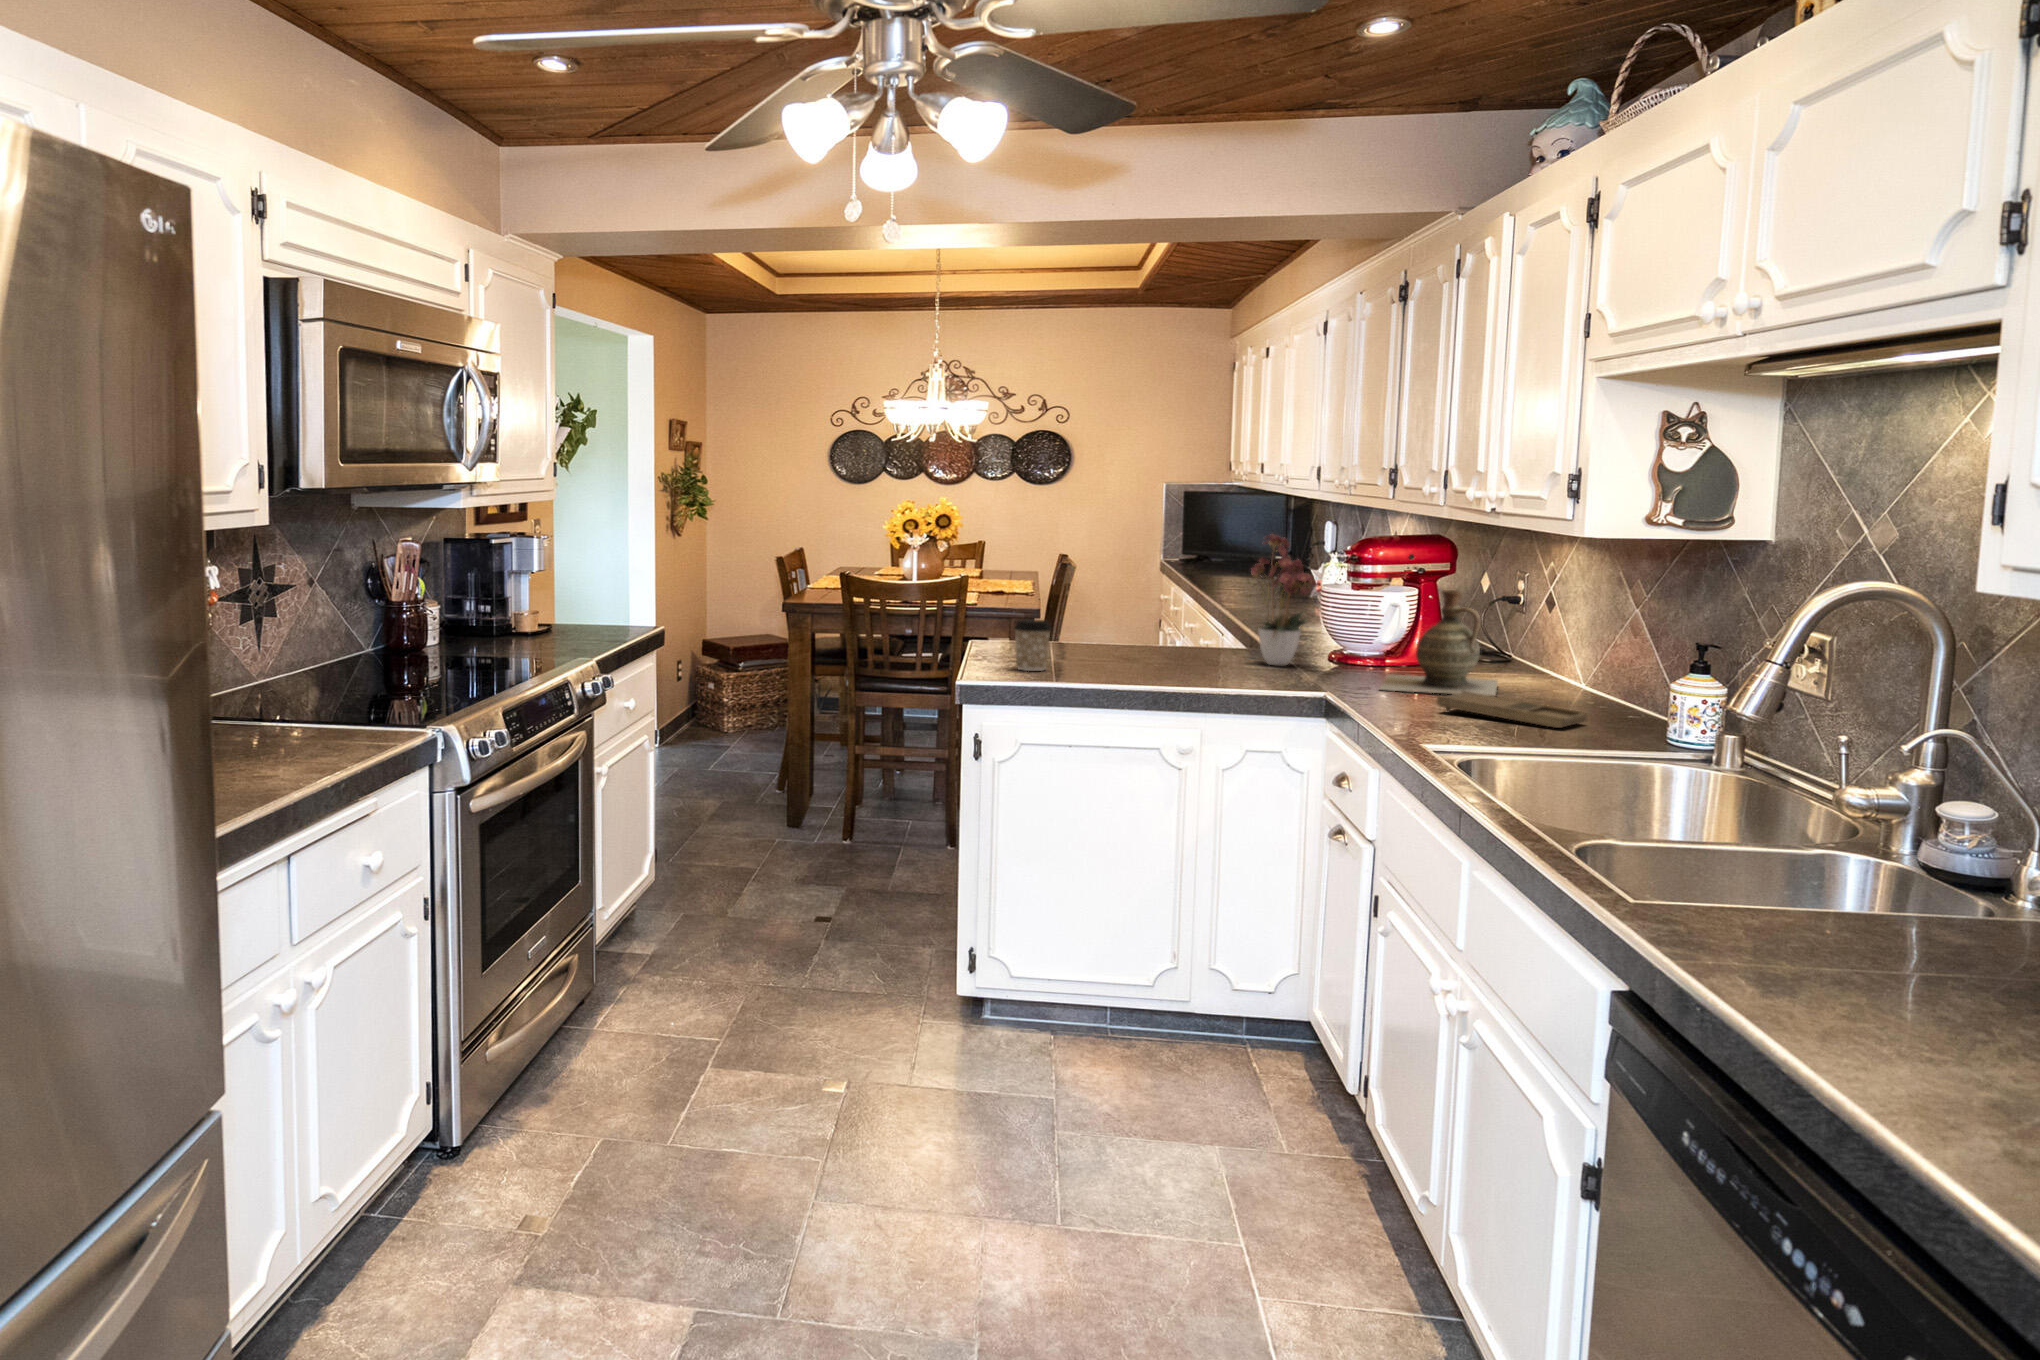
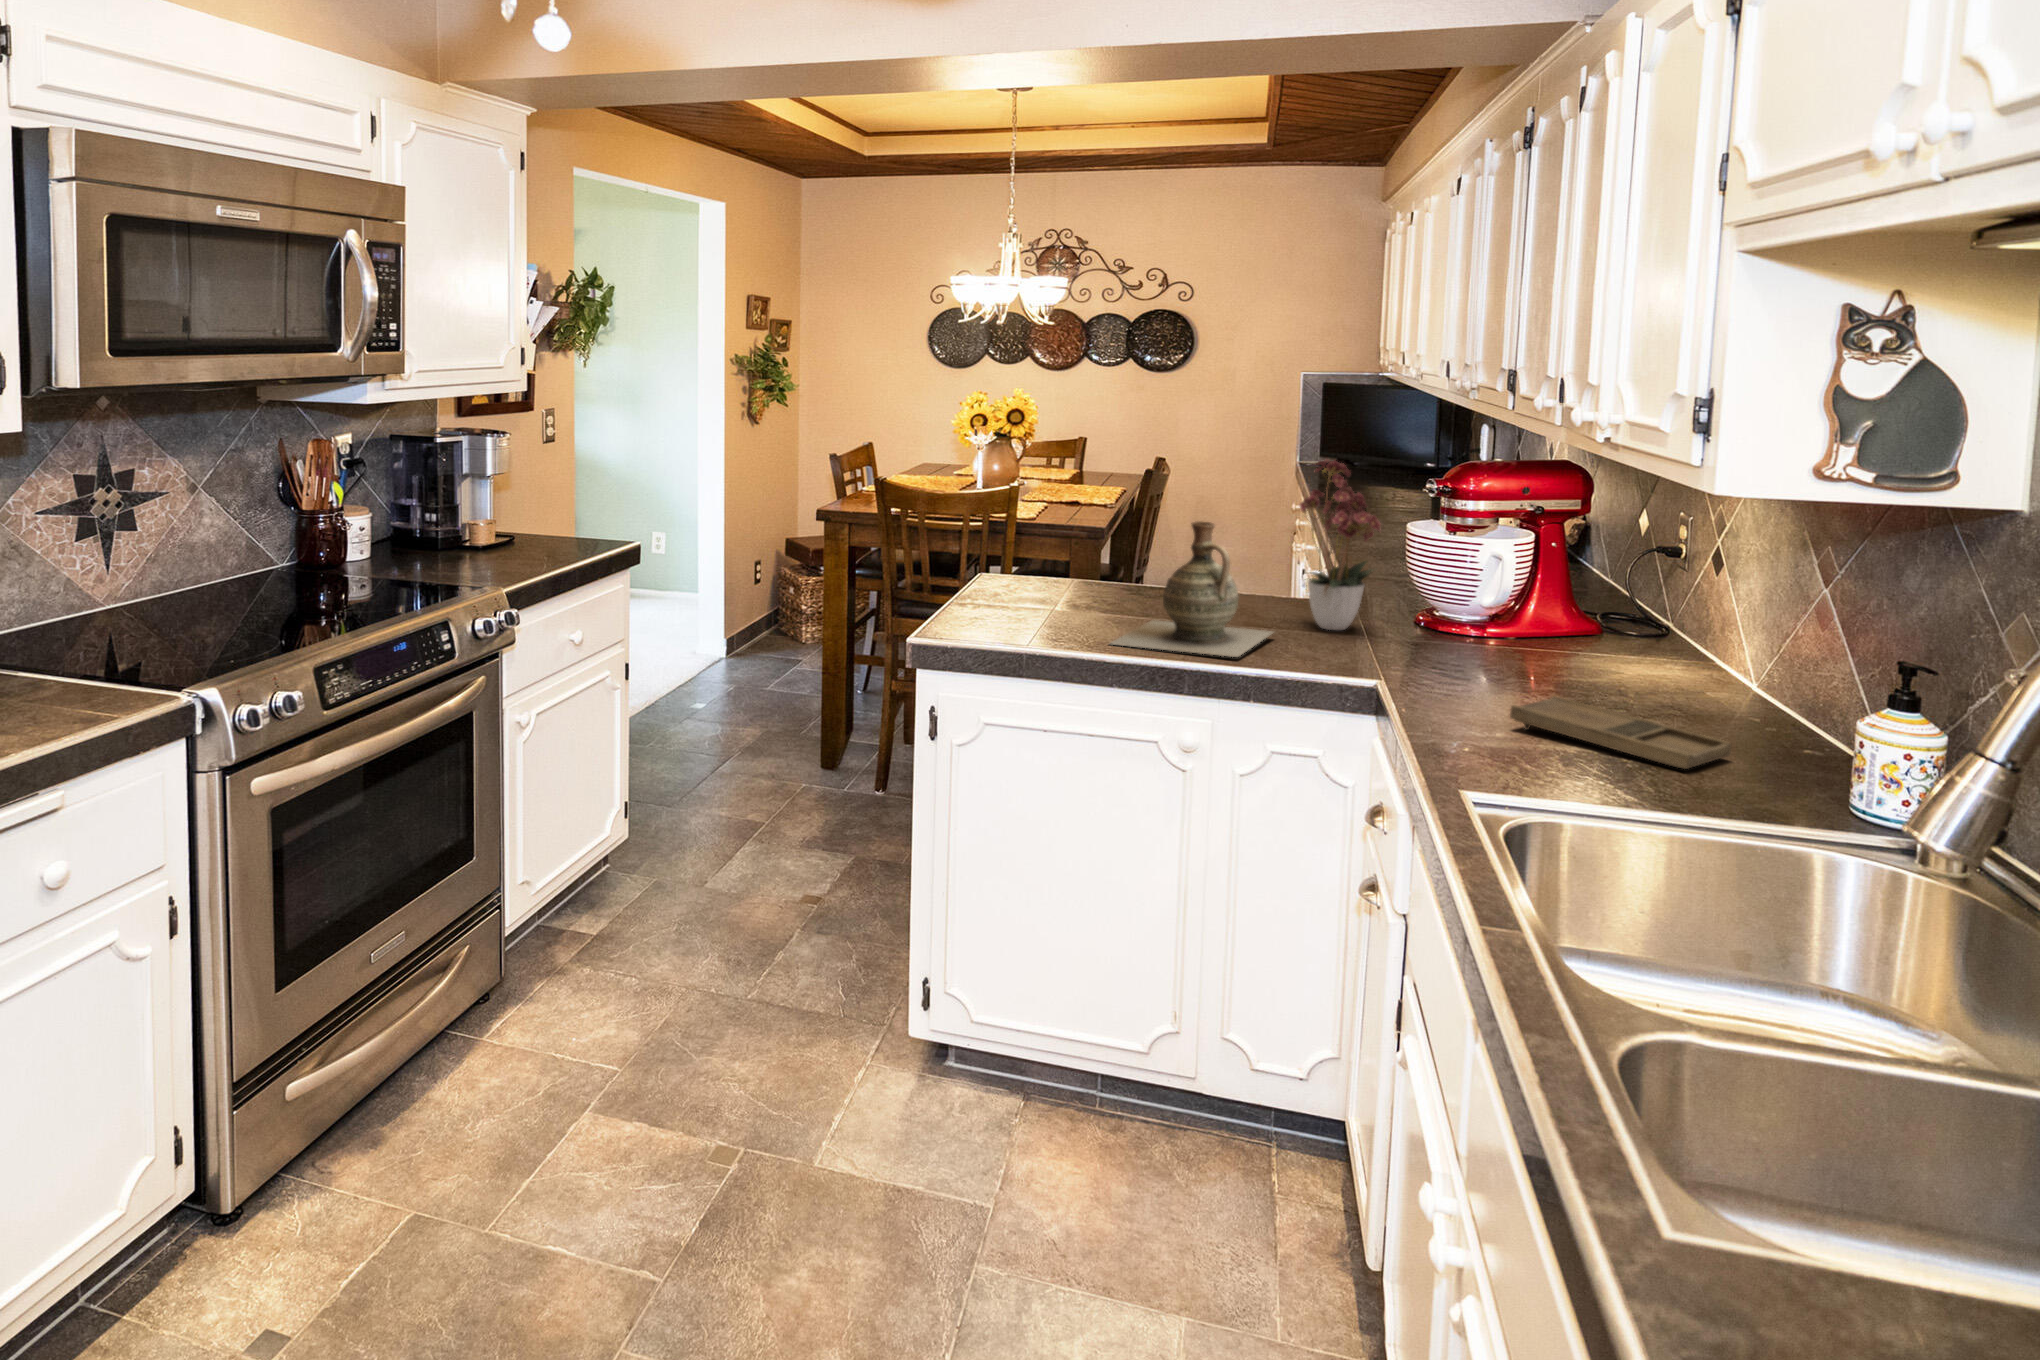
ceramic jug: present [1380,590,1498,696] -> present [1111,521,1273,657]
coffee cup: present [1014,619,1051,671] -> none [974,570,1022,637]

